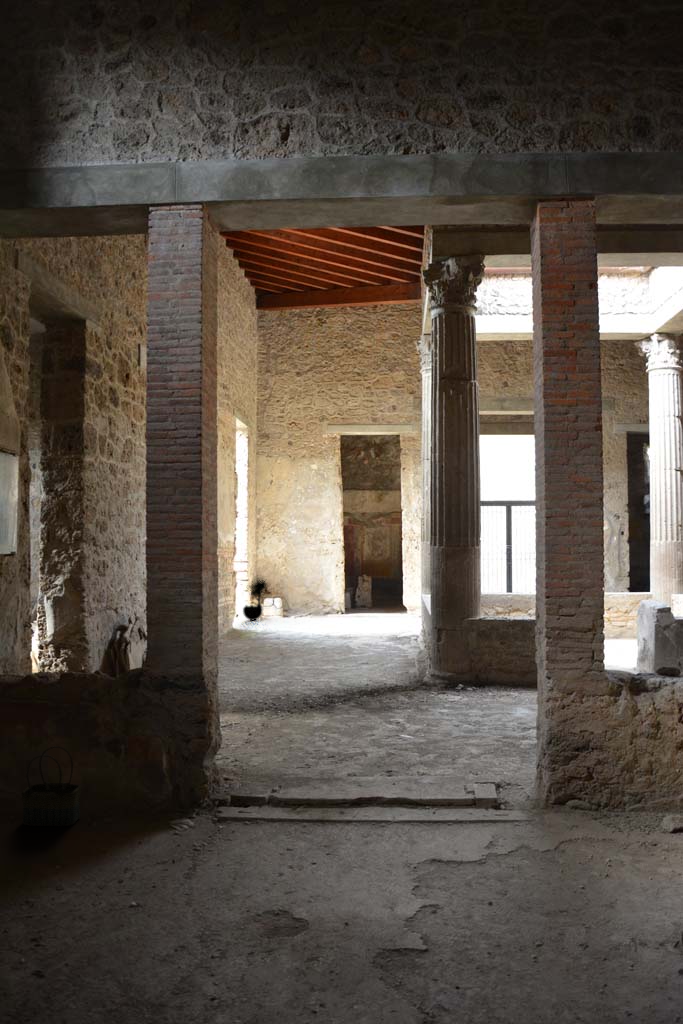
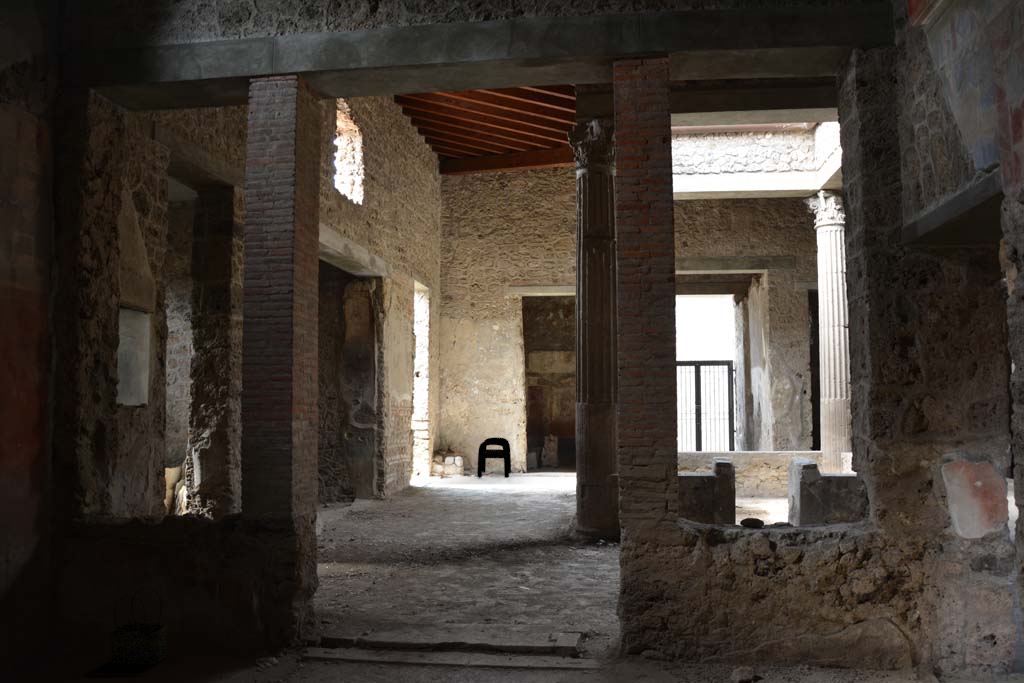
bench: none [300,579,332,620] -> present [477,437,511,477]
potted tree: present [243,580,267,620] -> none [422,433,447,477]

